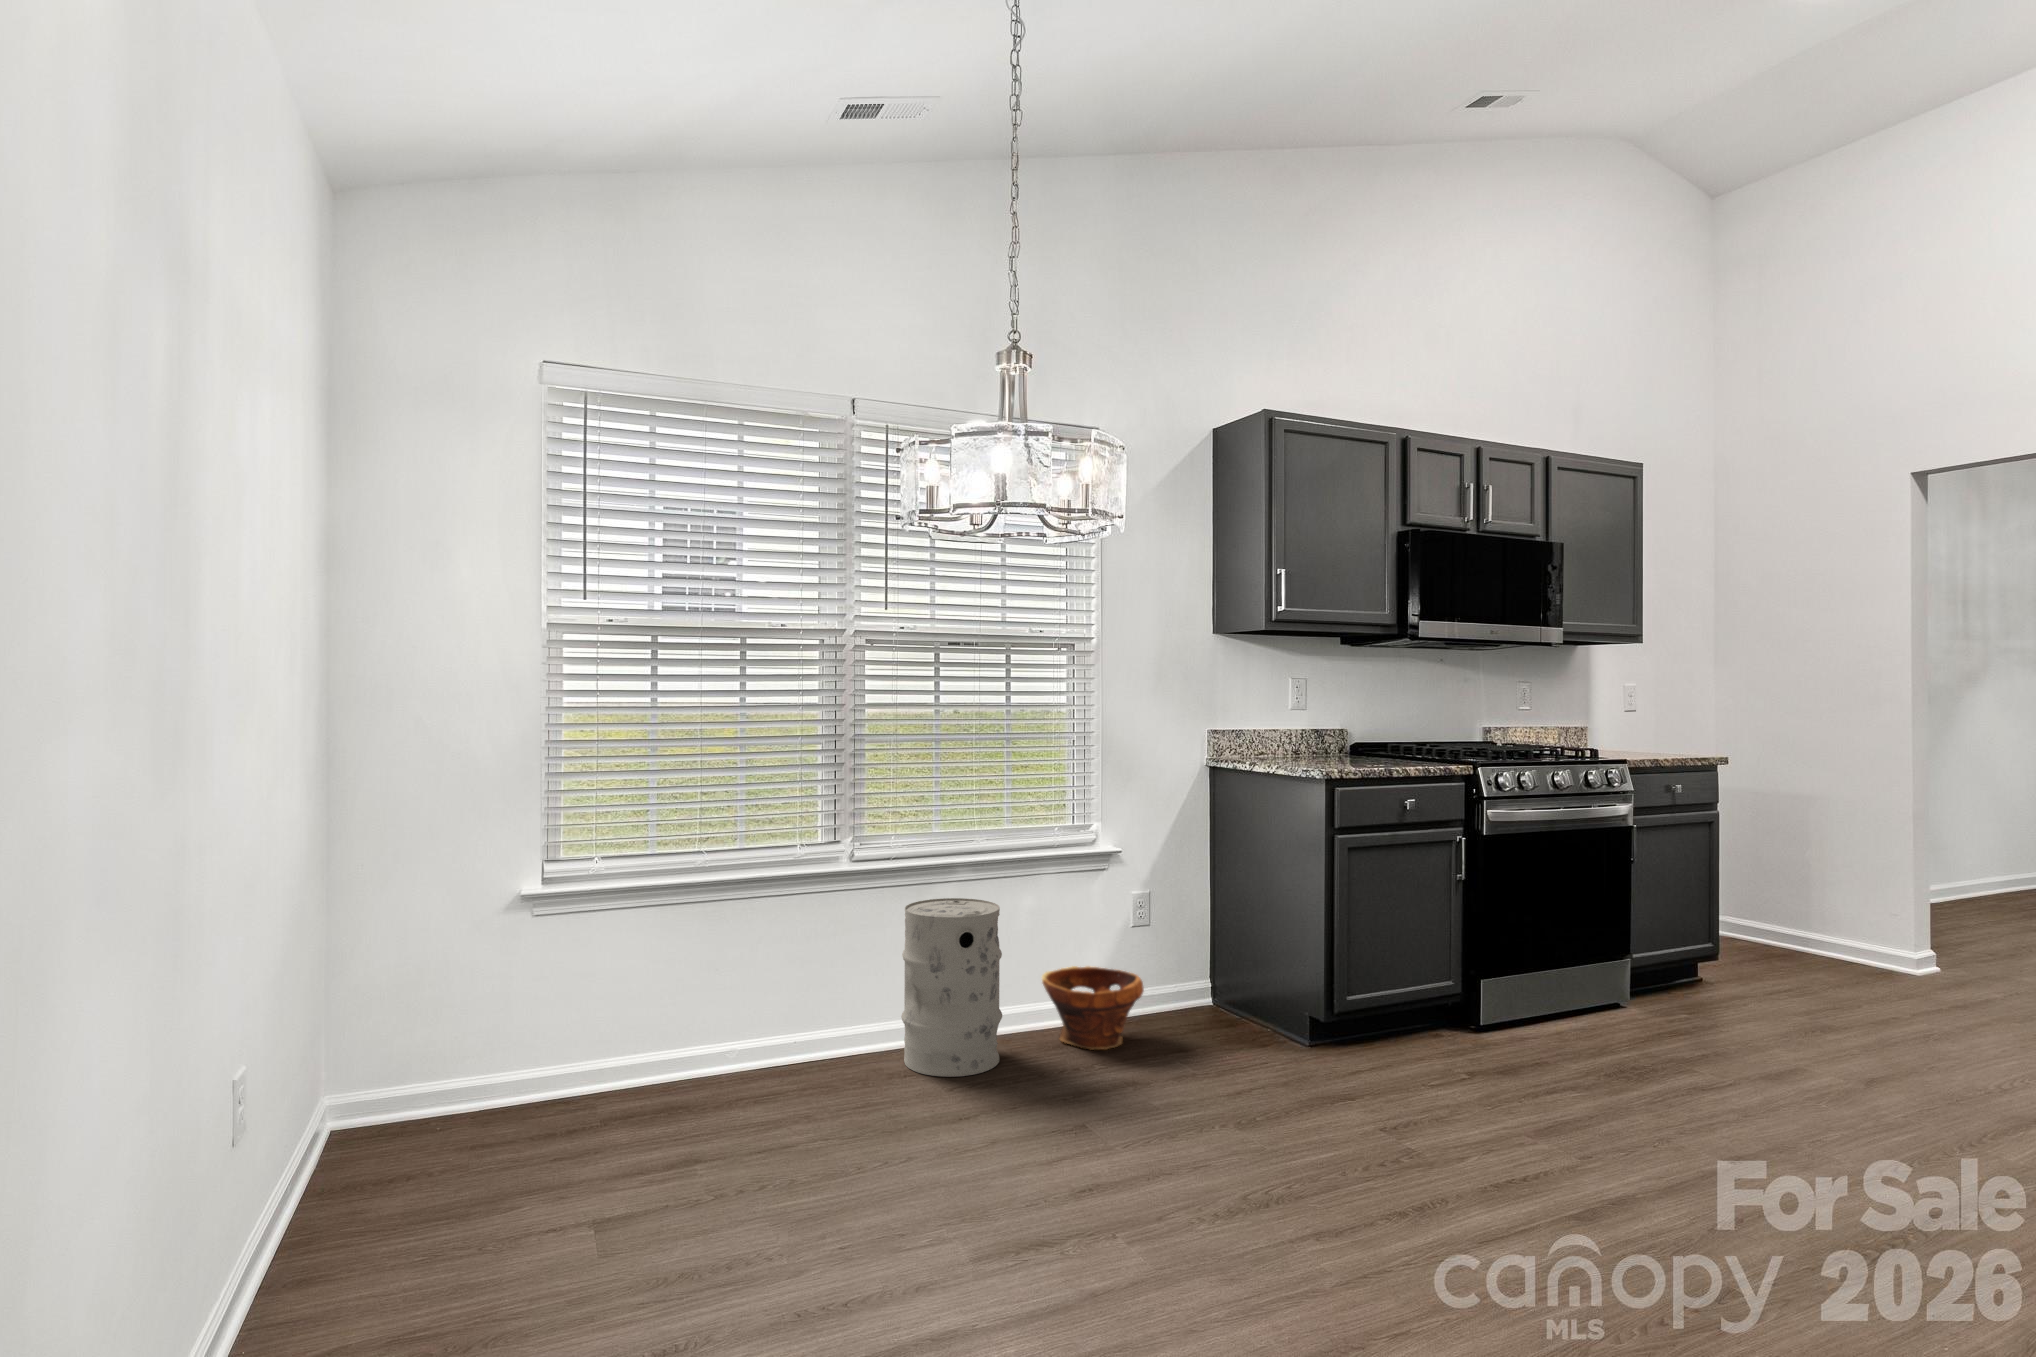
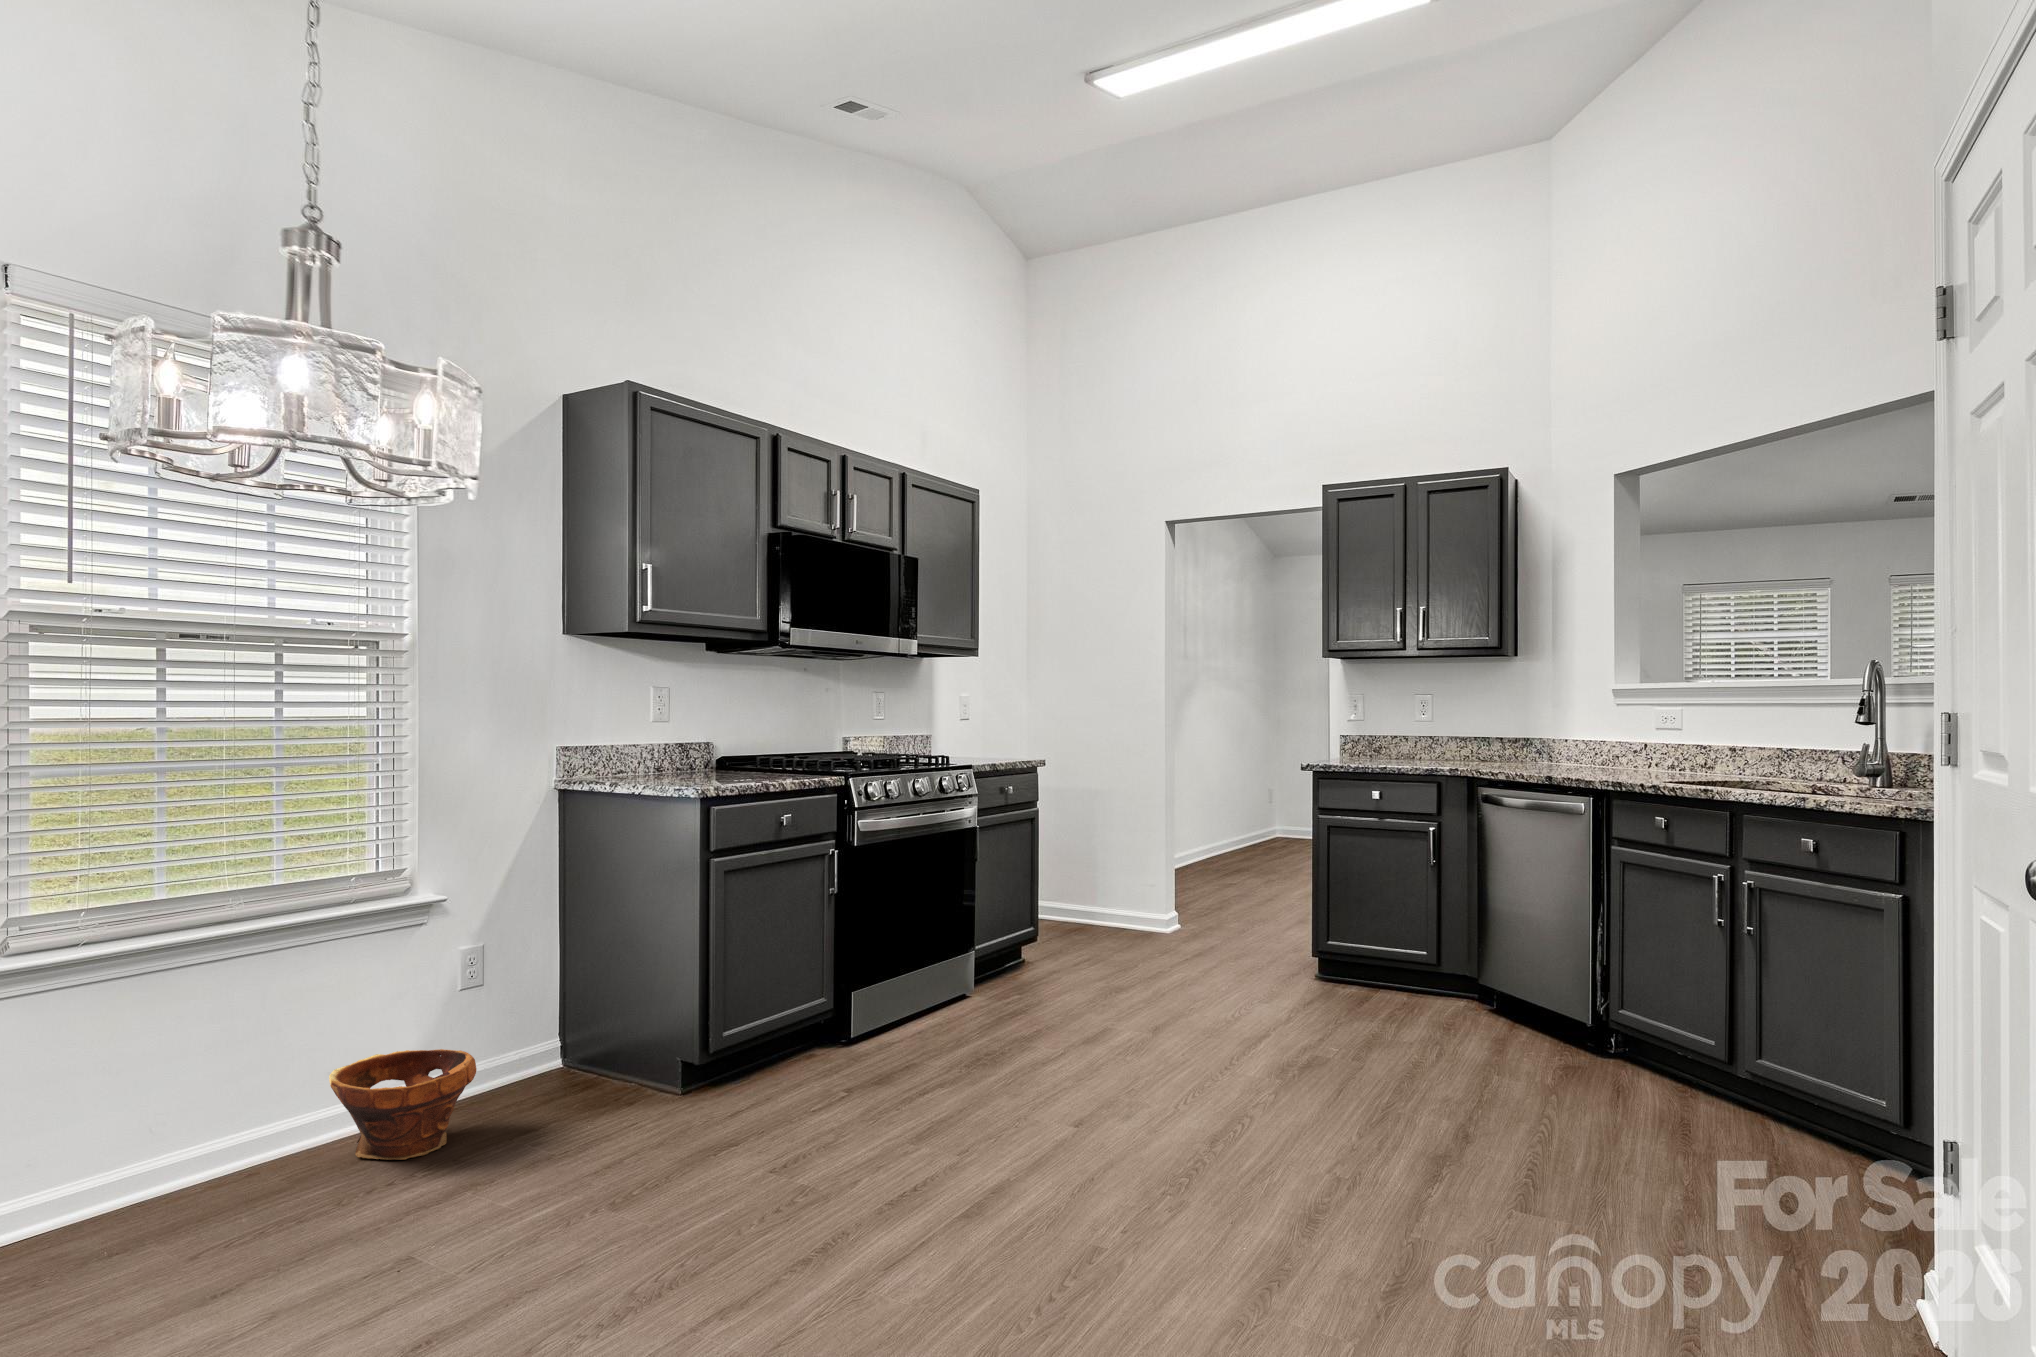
trash can: present [901,898,1002,1077] -> none [94,988,268,1254]

